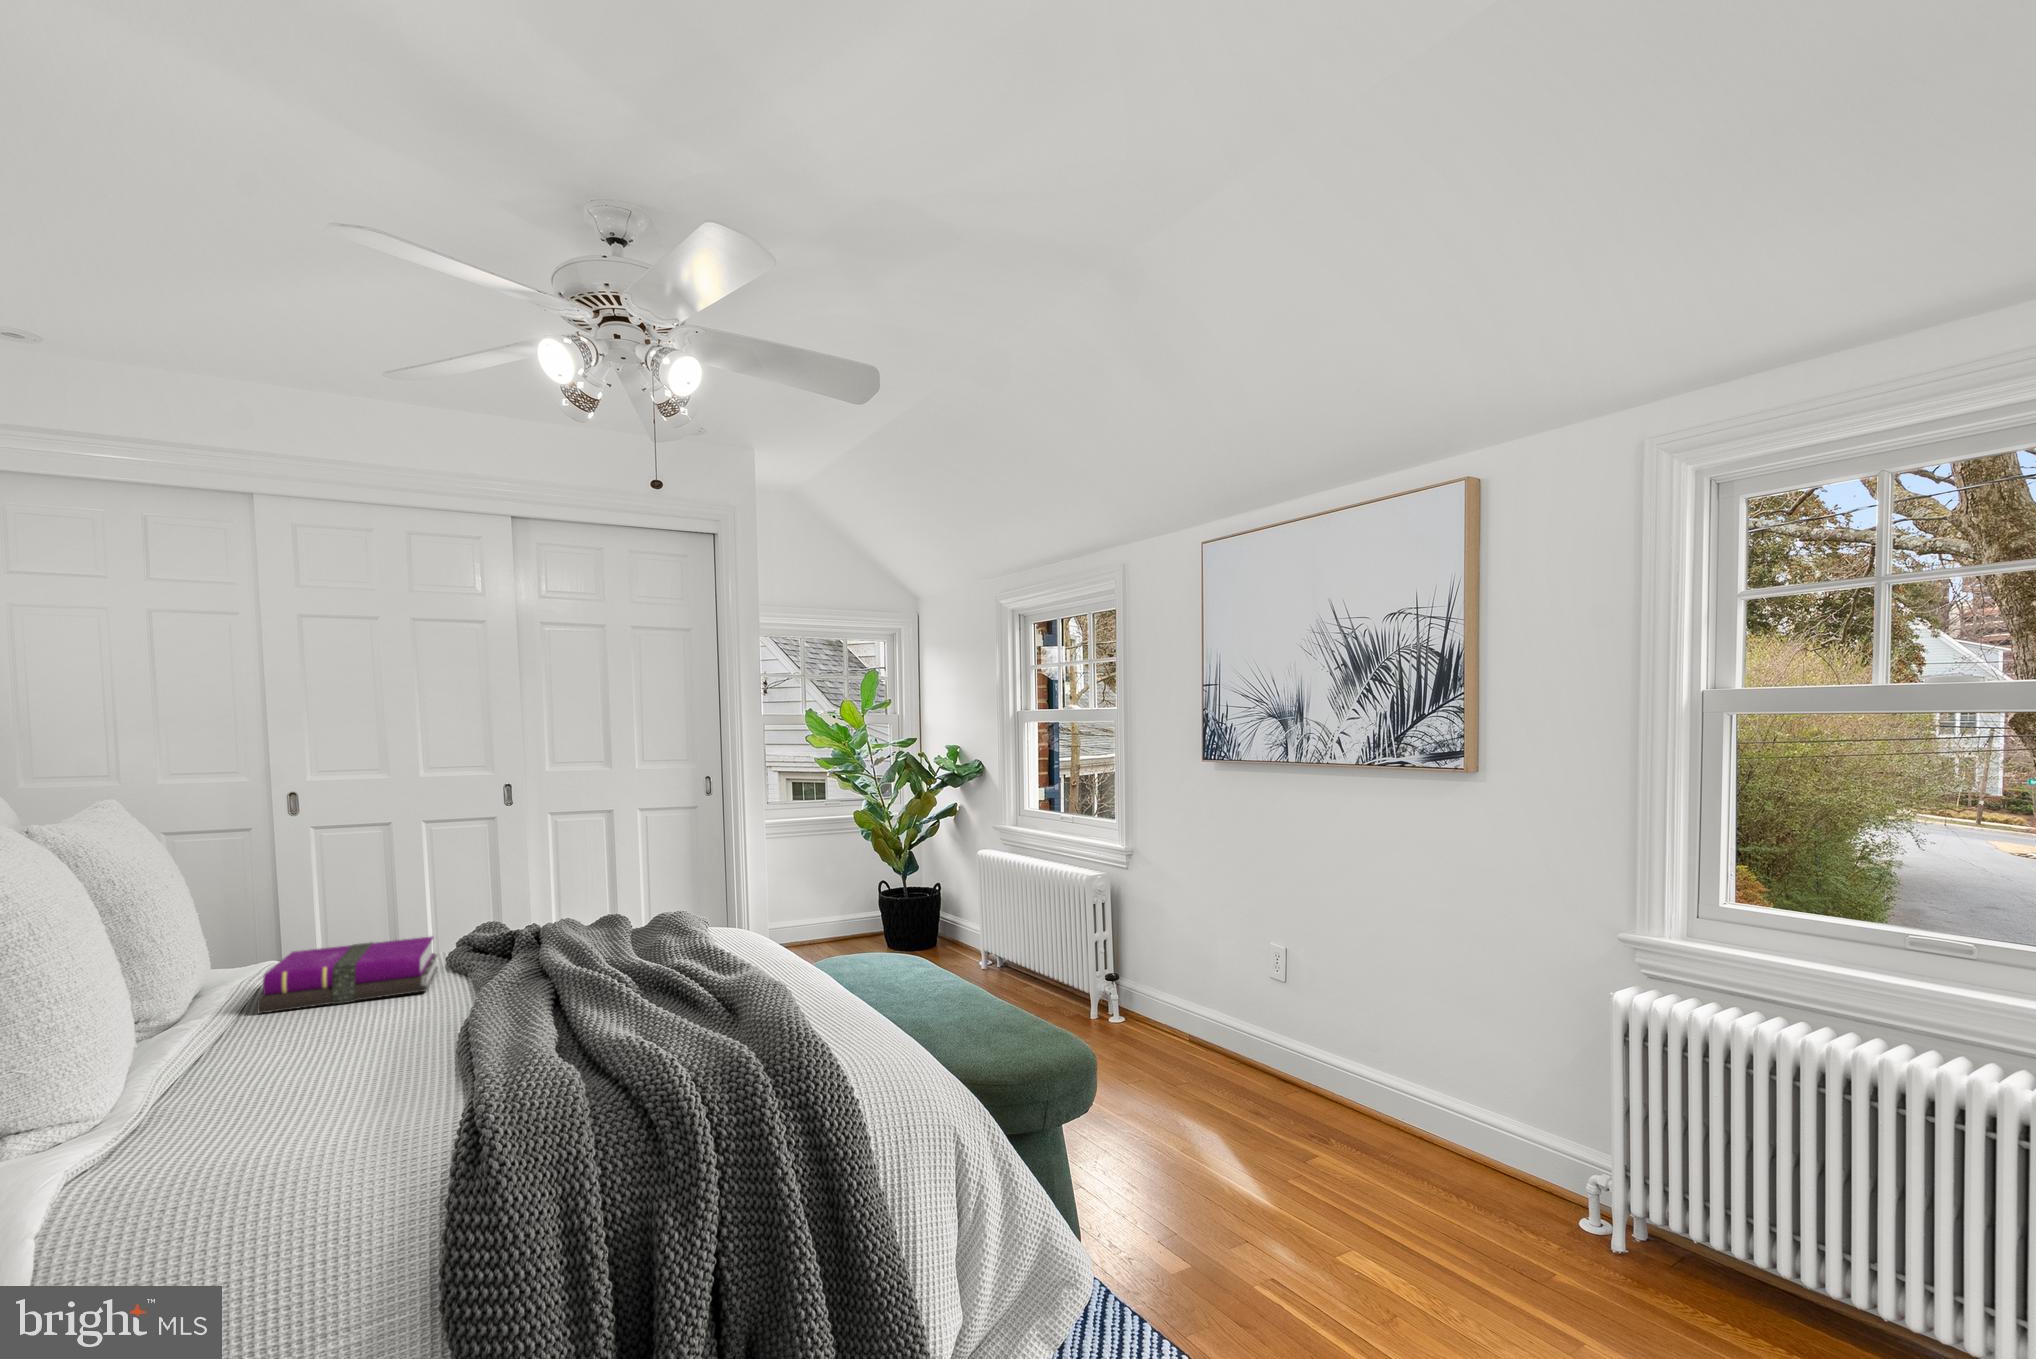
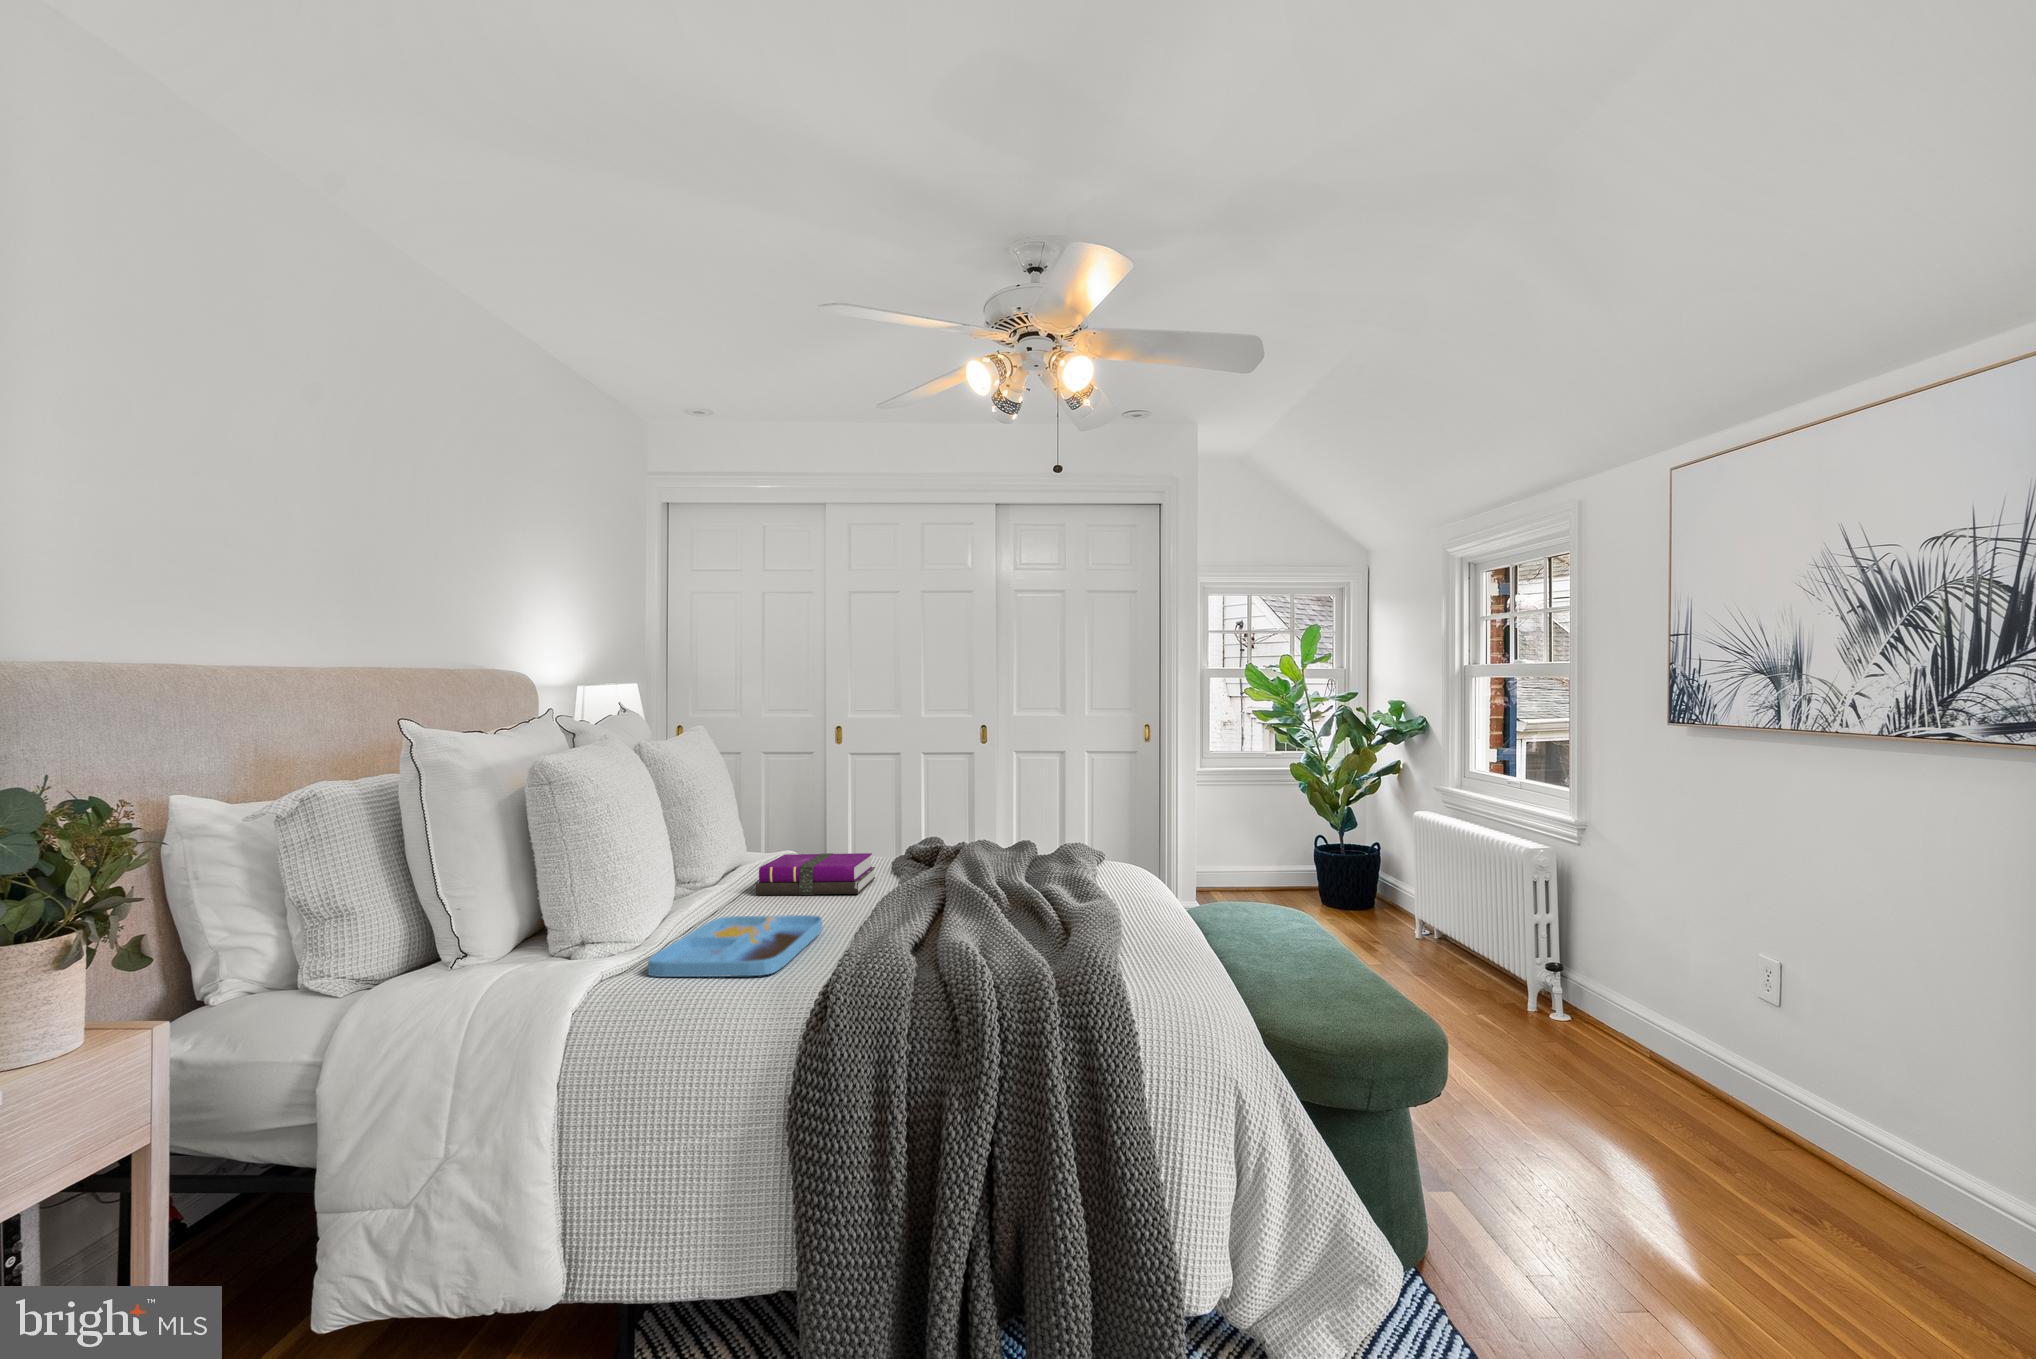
tray: none [148,1029,407,1157] -> present [648,915,822,977]

